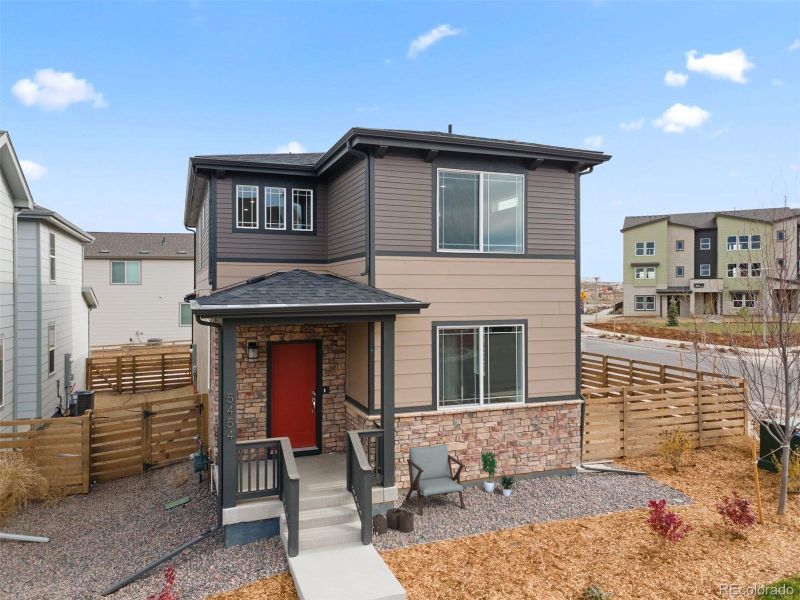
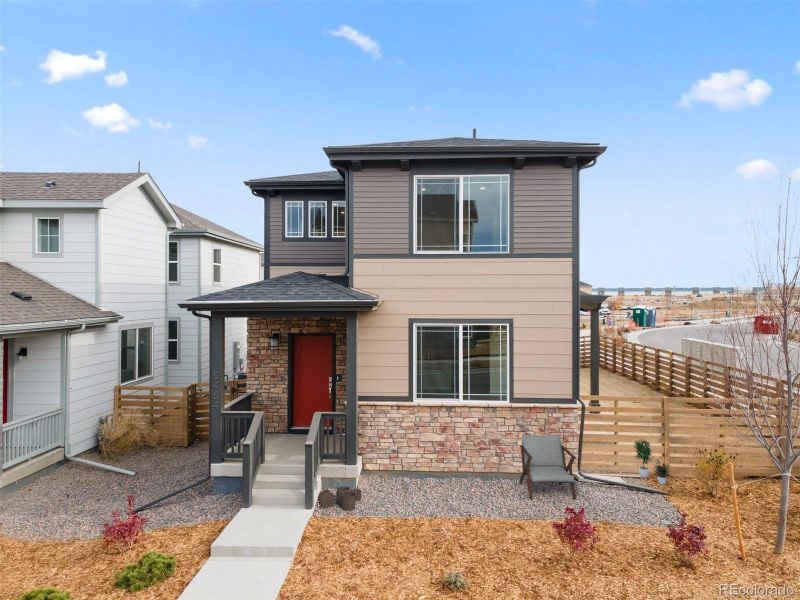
lounge chair: present [405,444,465,516] -> present [519,435,576,500]
potted plant: present [481,452,515,497] -> present [634,439,670,485]

